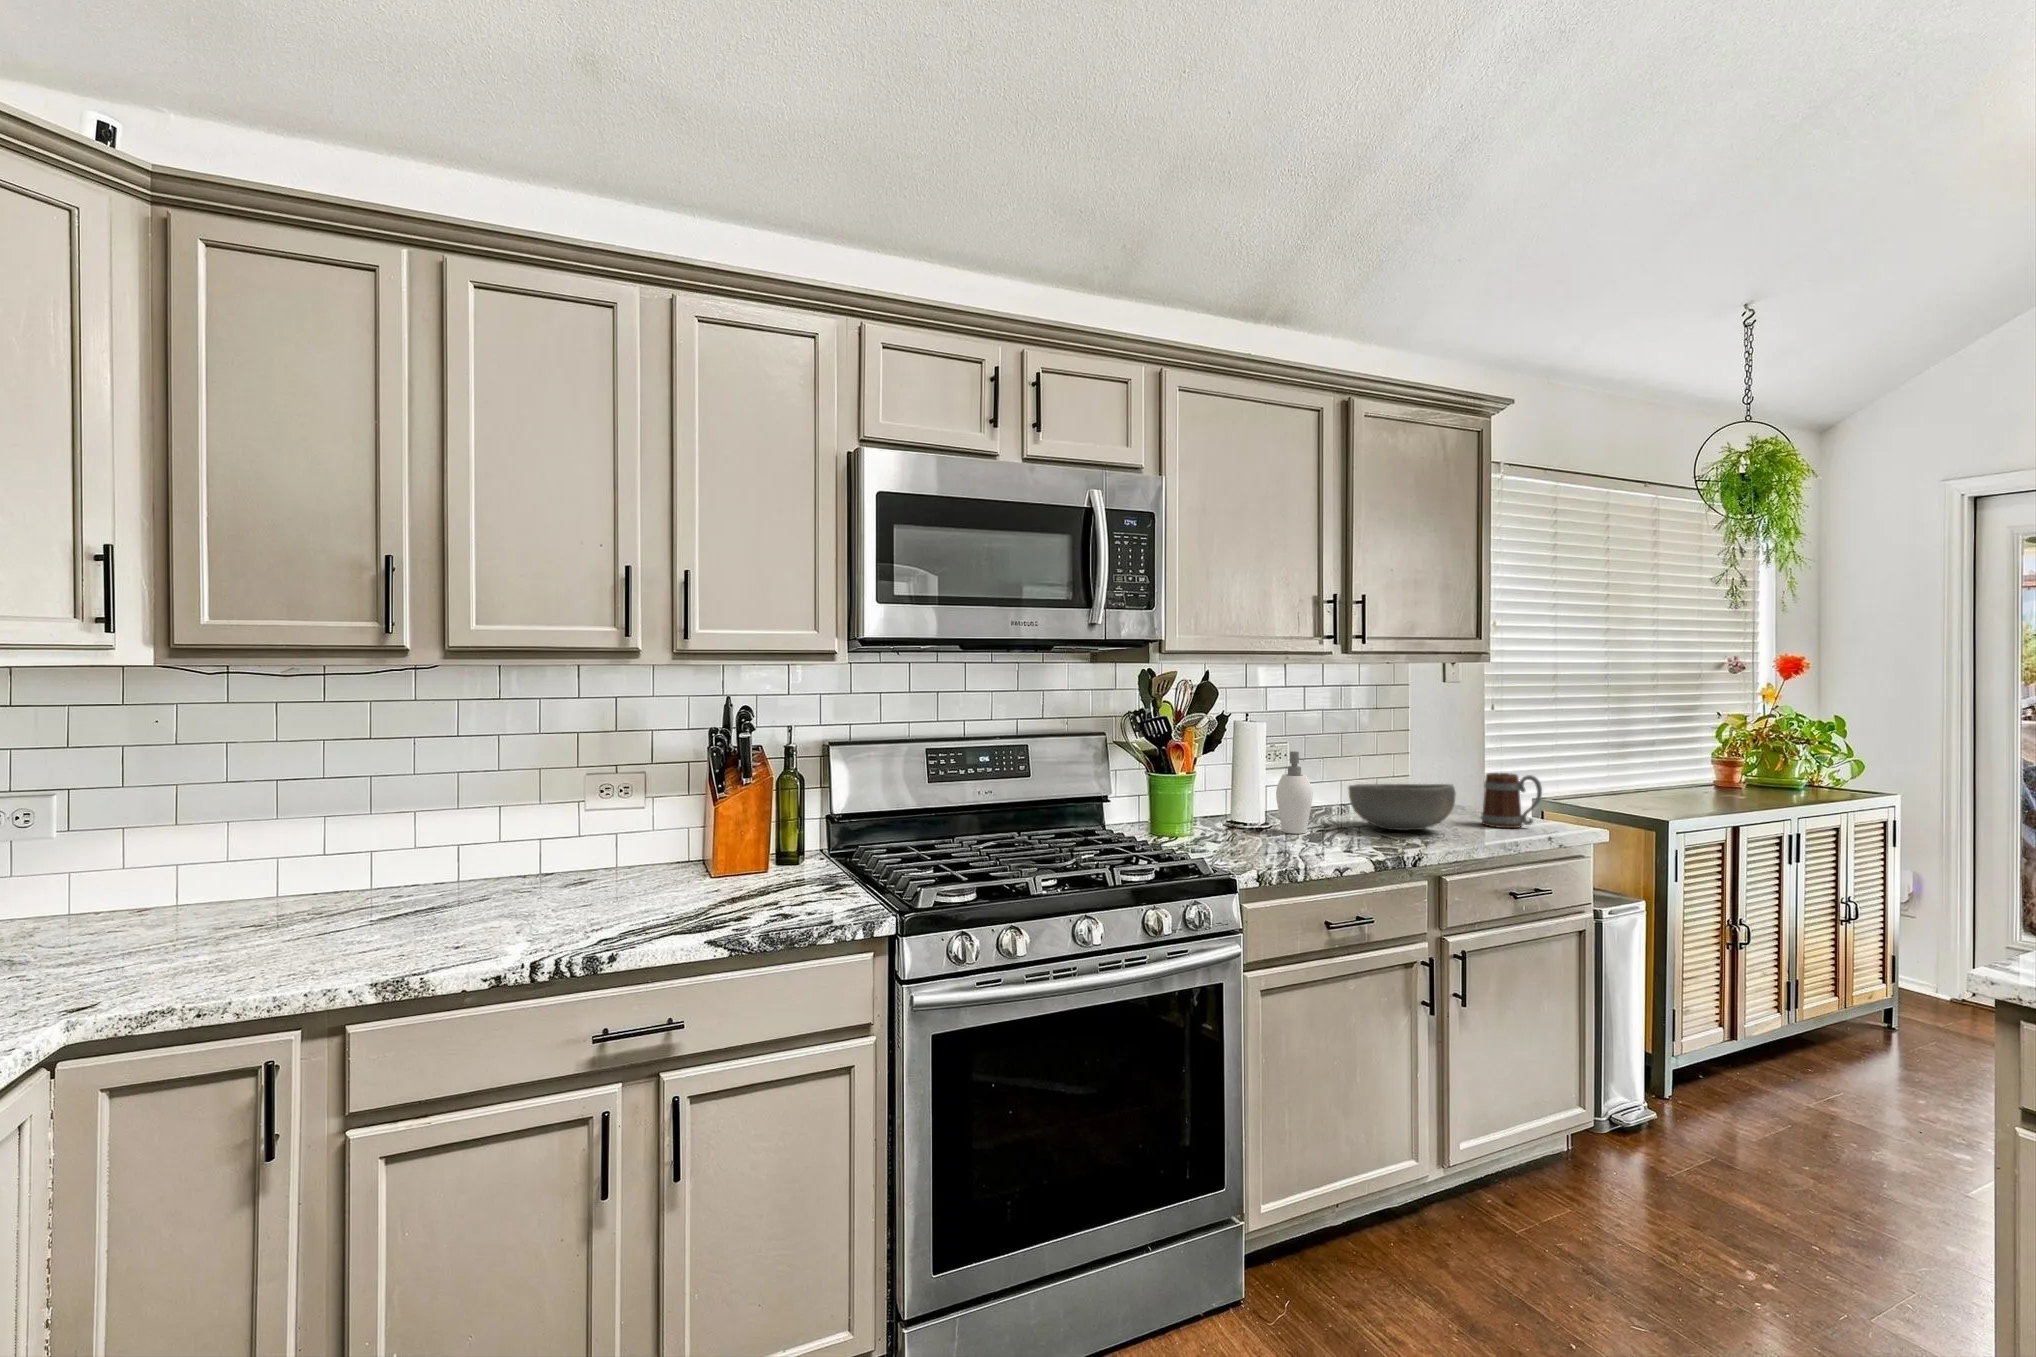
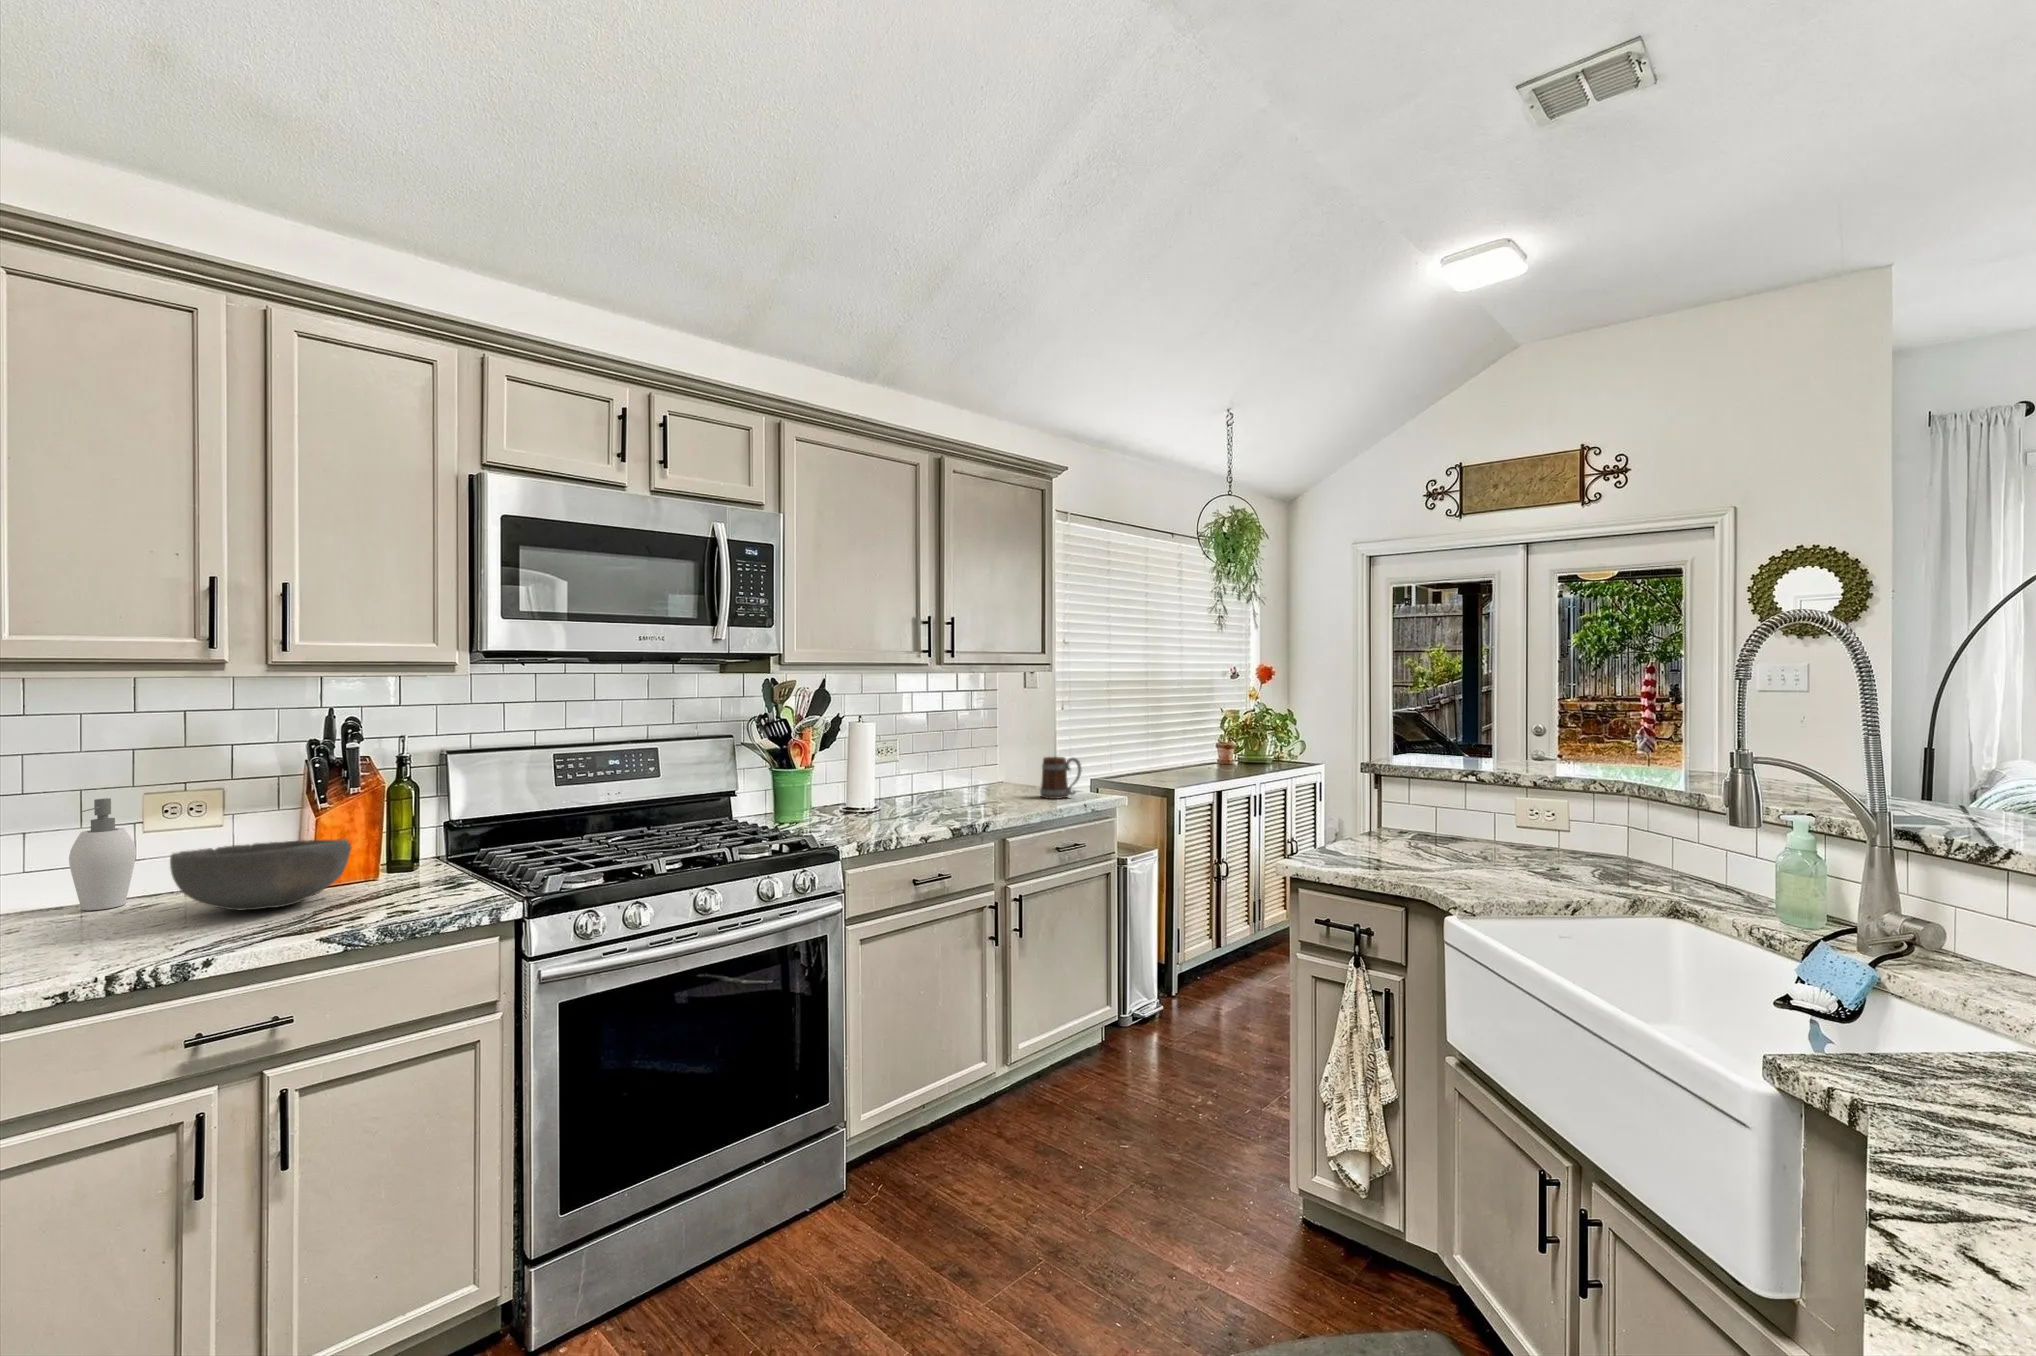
soap dispenser: present [1276,751,1313,834] -> present [69,798,136,910]
bowl: present [1348,784,1456,830] -> present [170,839,351,910]

